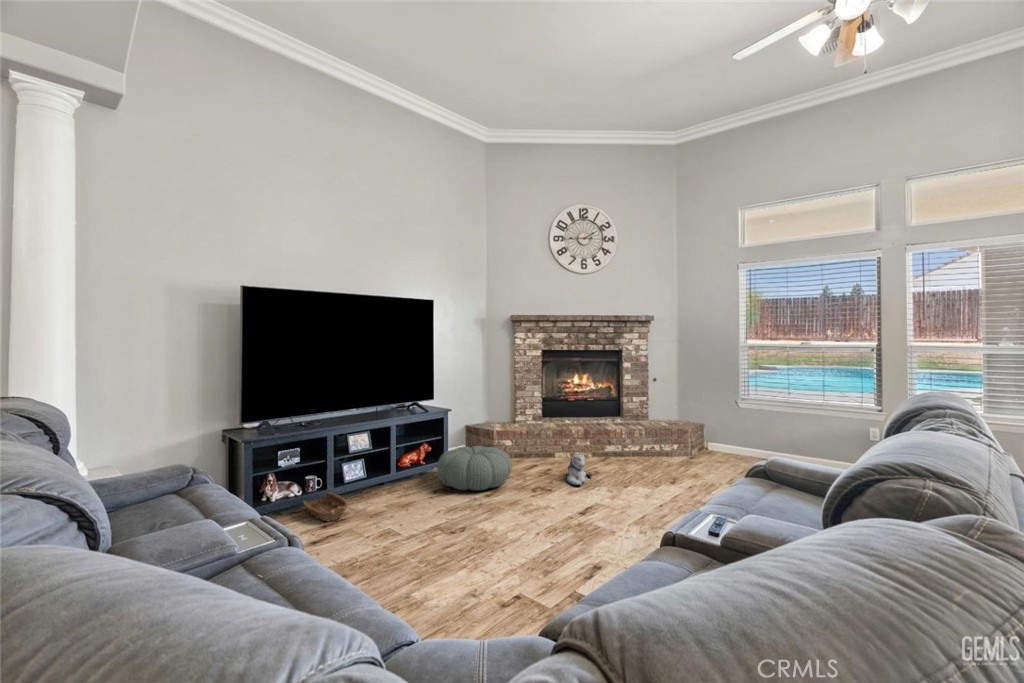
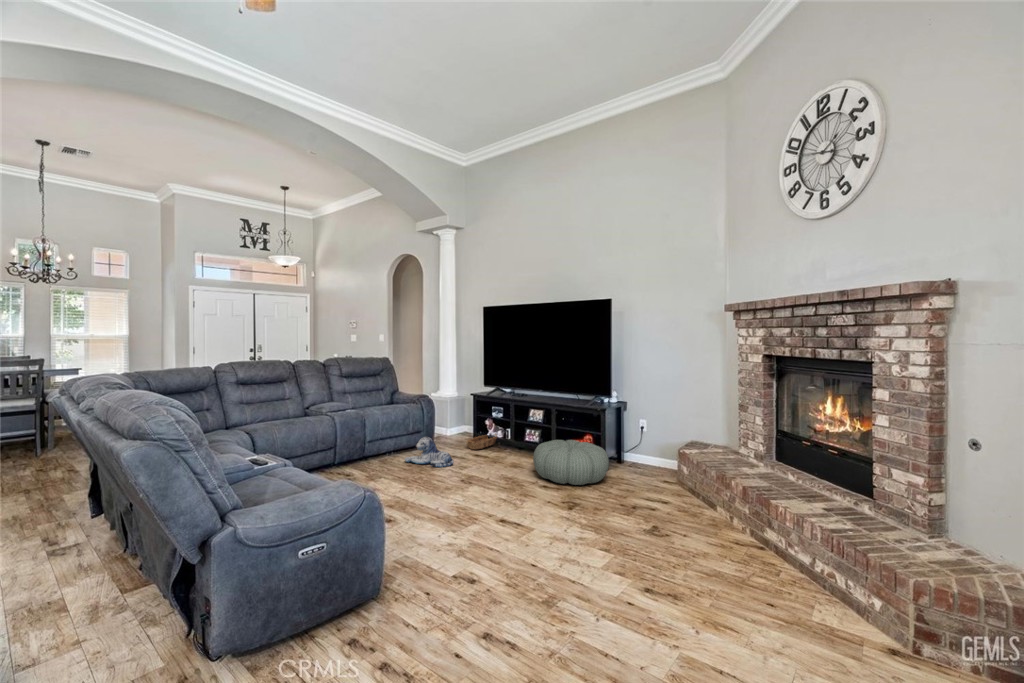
plush toy: present [566,453,592,486] -> present [405,436,454,467]

